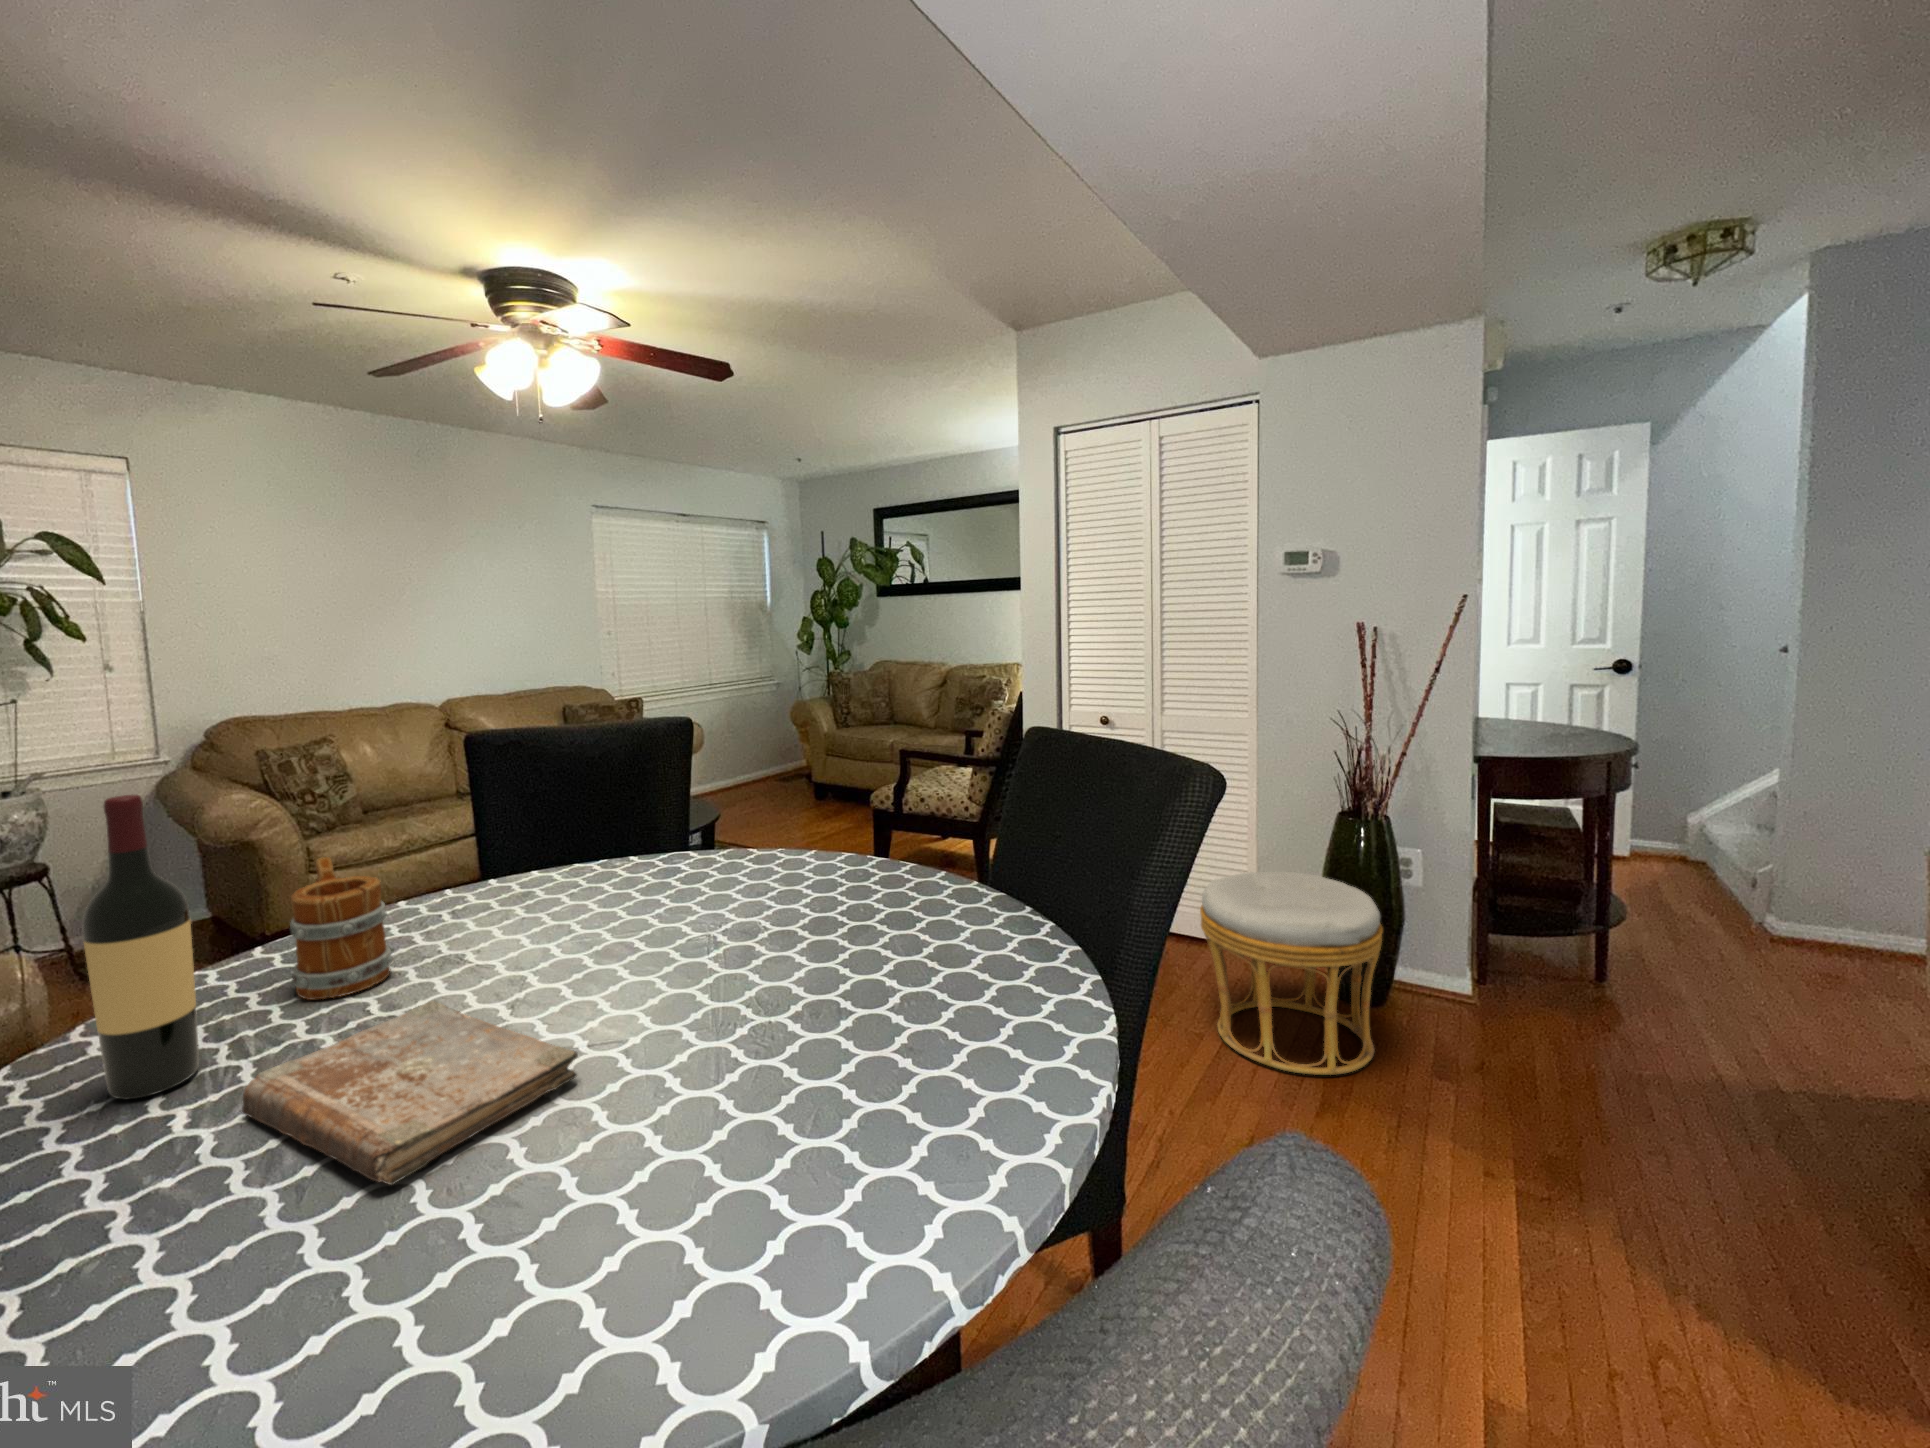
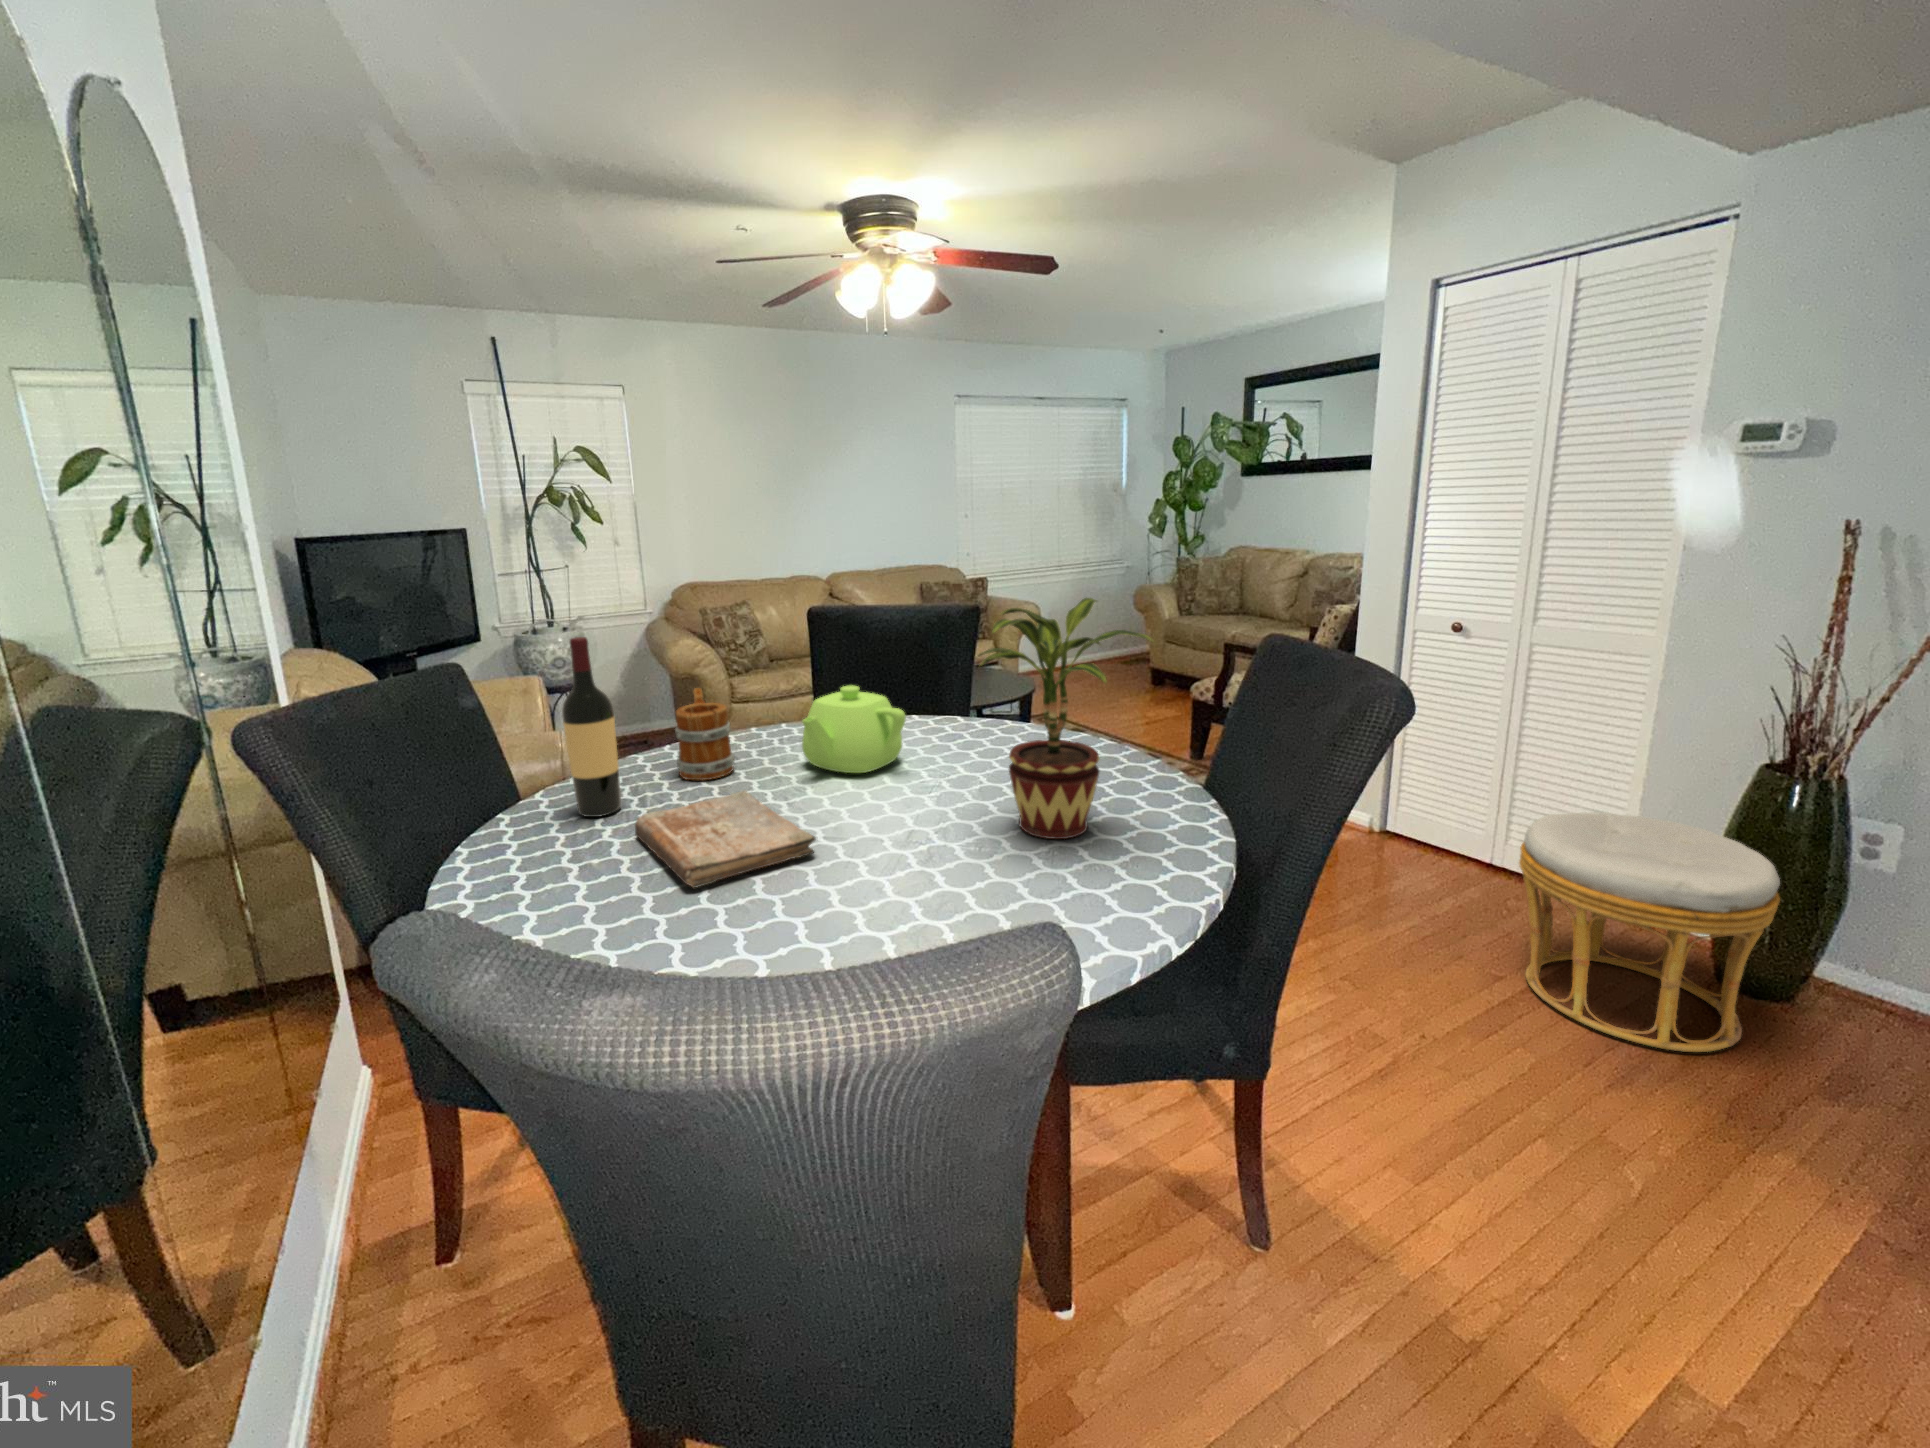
potted plant: none [766,698,980,990] -> present [979,598,1152,839]
teapot: none [498,829,651,949] -> present [802,685,906,773]

